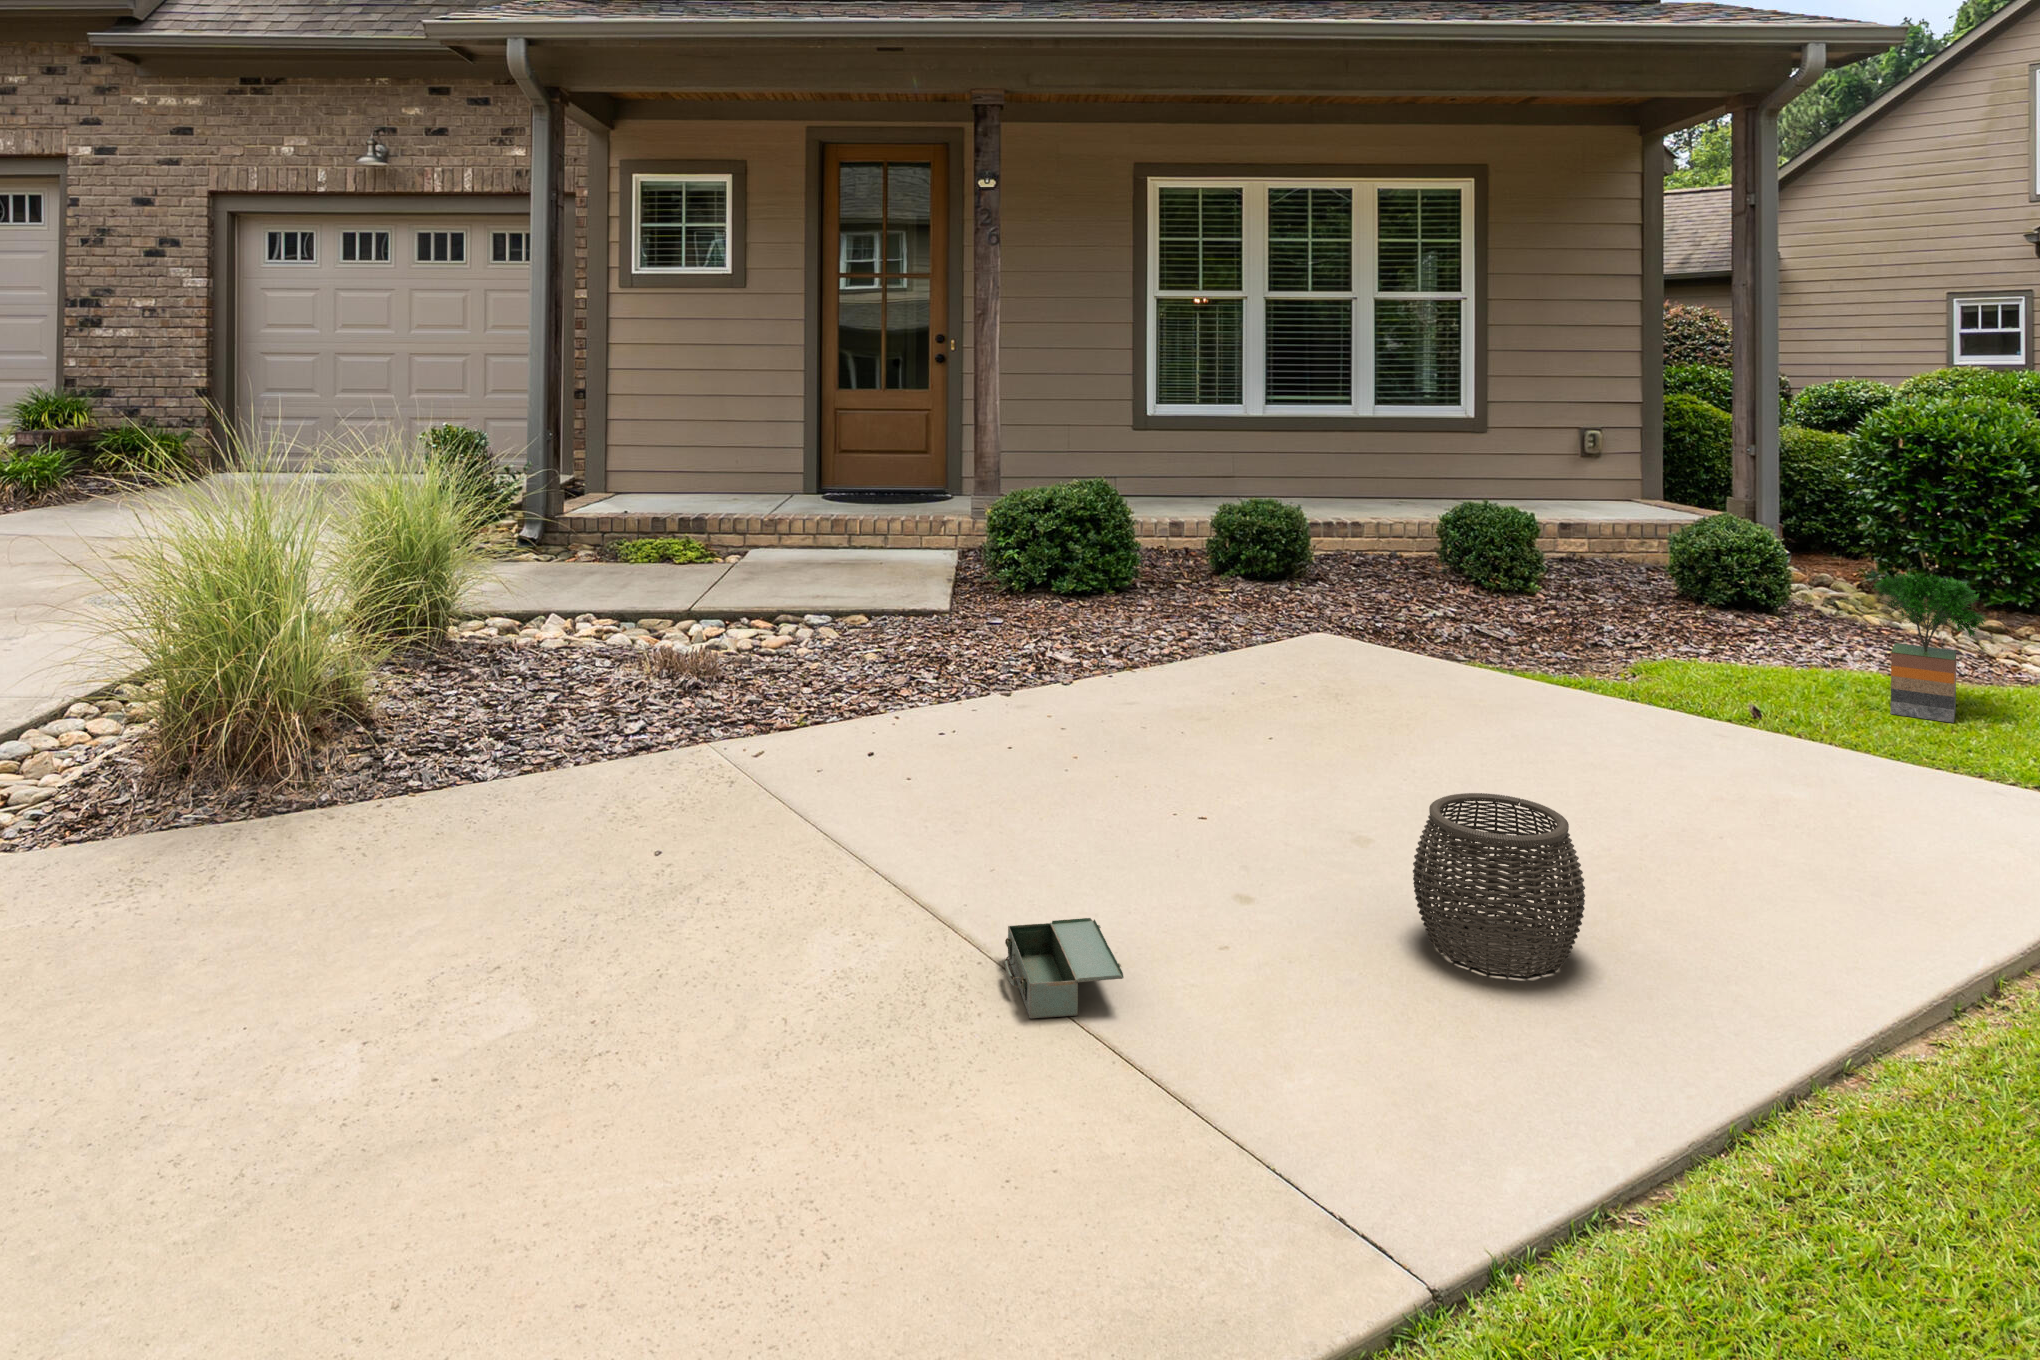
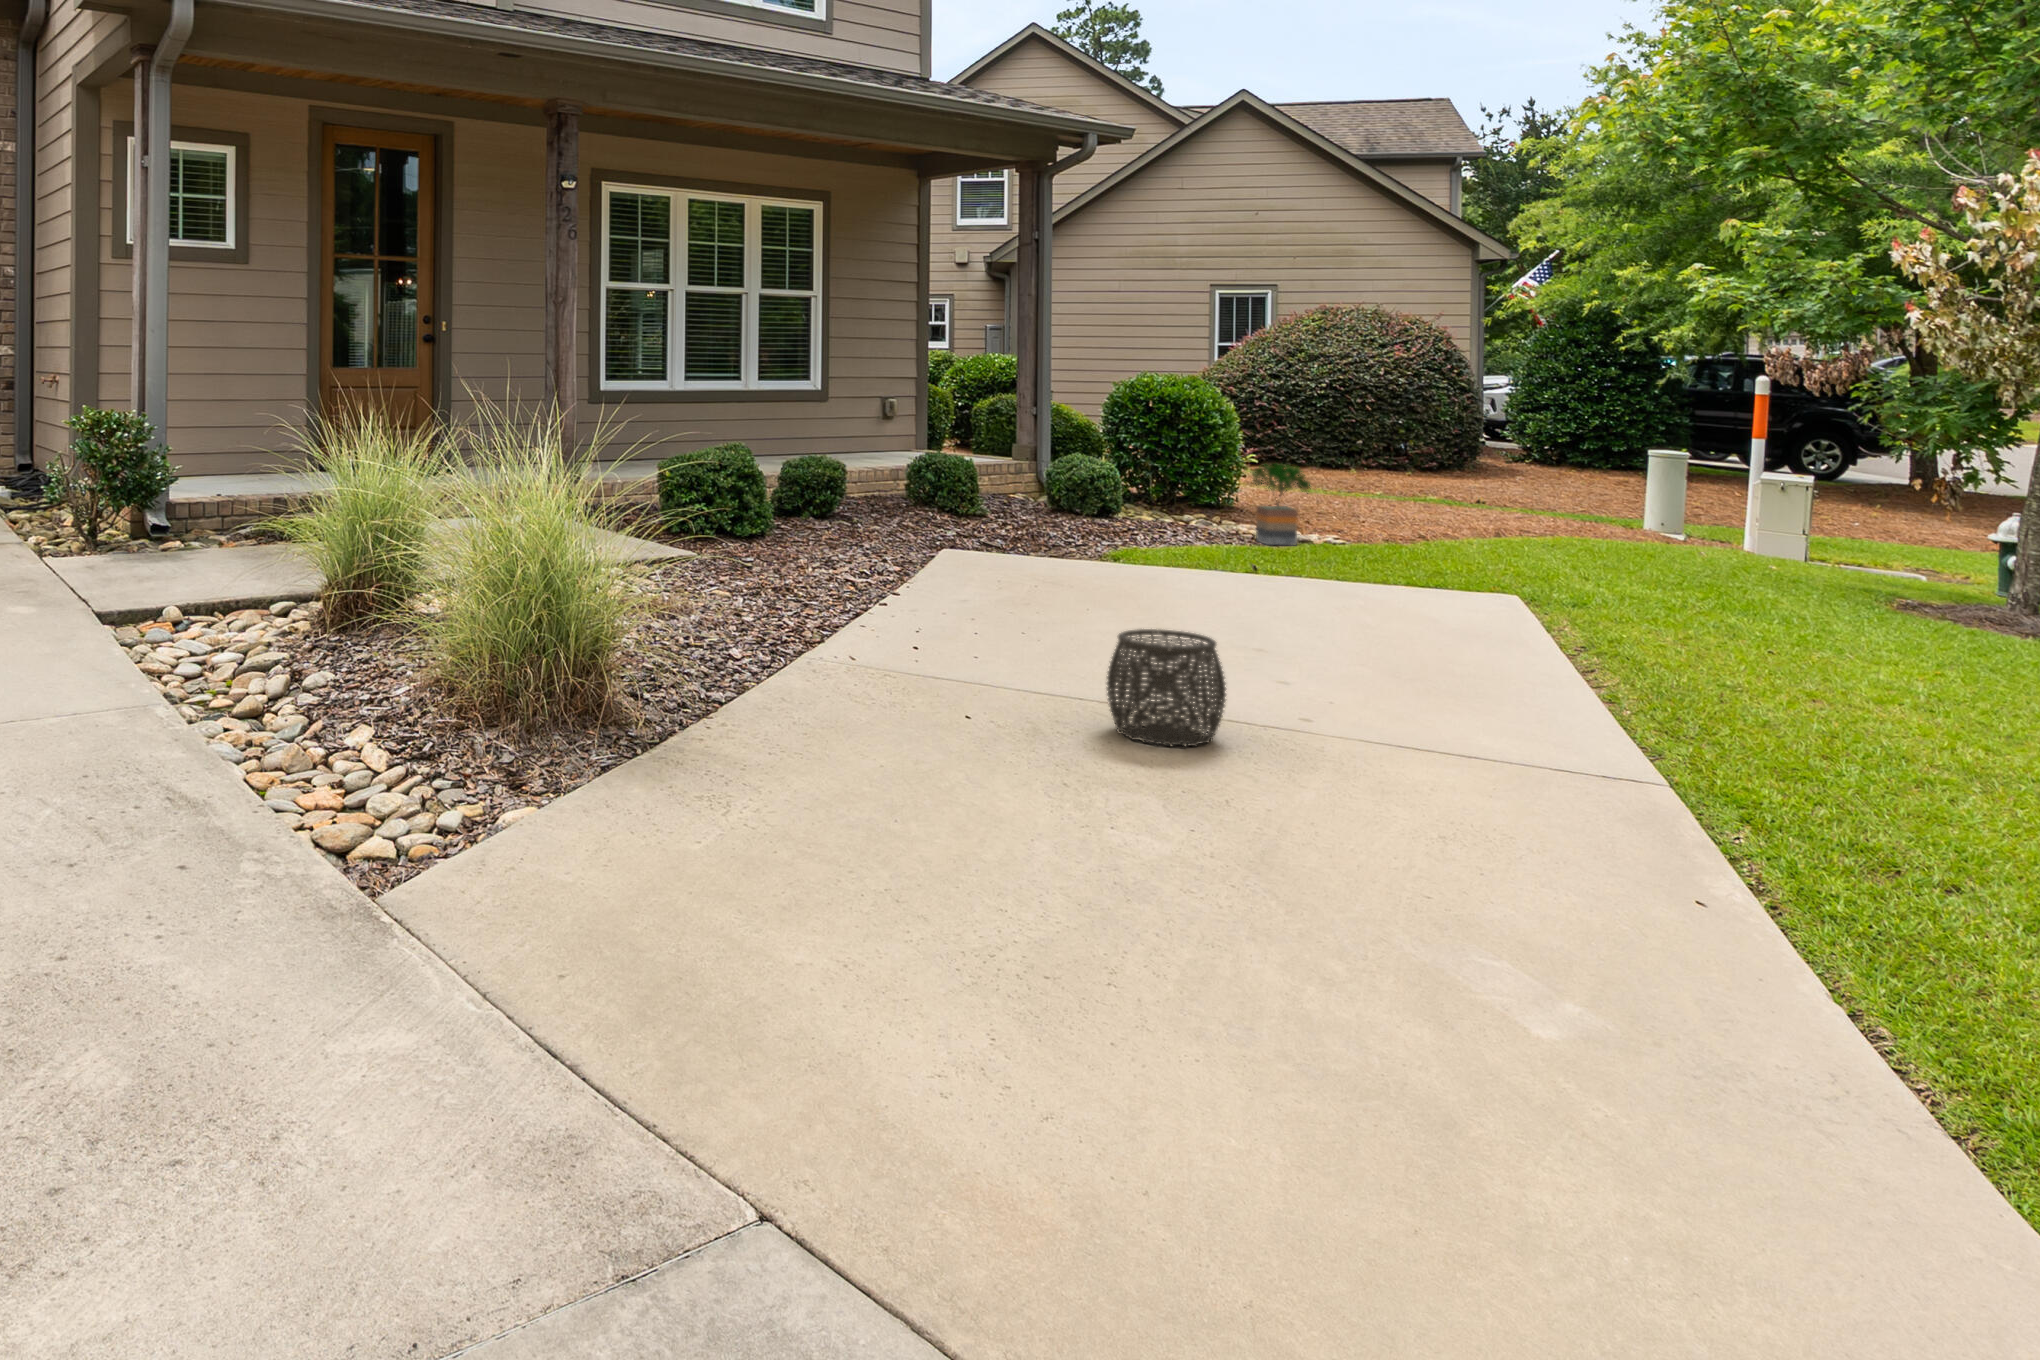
woven basket: present [1413,793,1585,977] -> present [1107,629,1226,746]
toolbox: present [1005,918,1124,1018] -> none [1227,634,1318,671]

